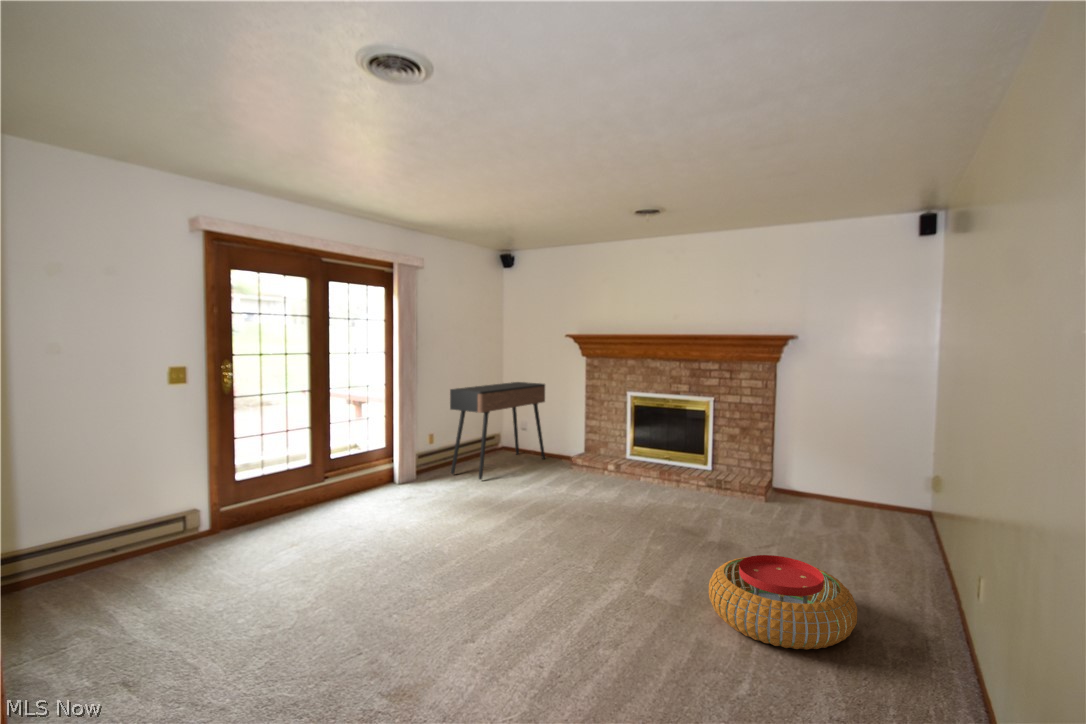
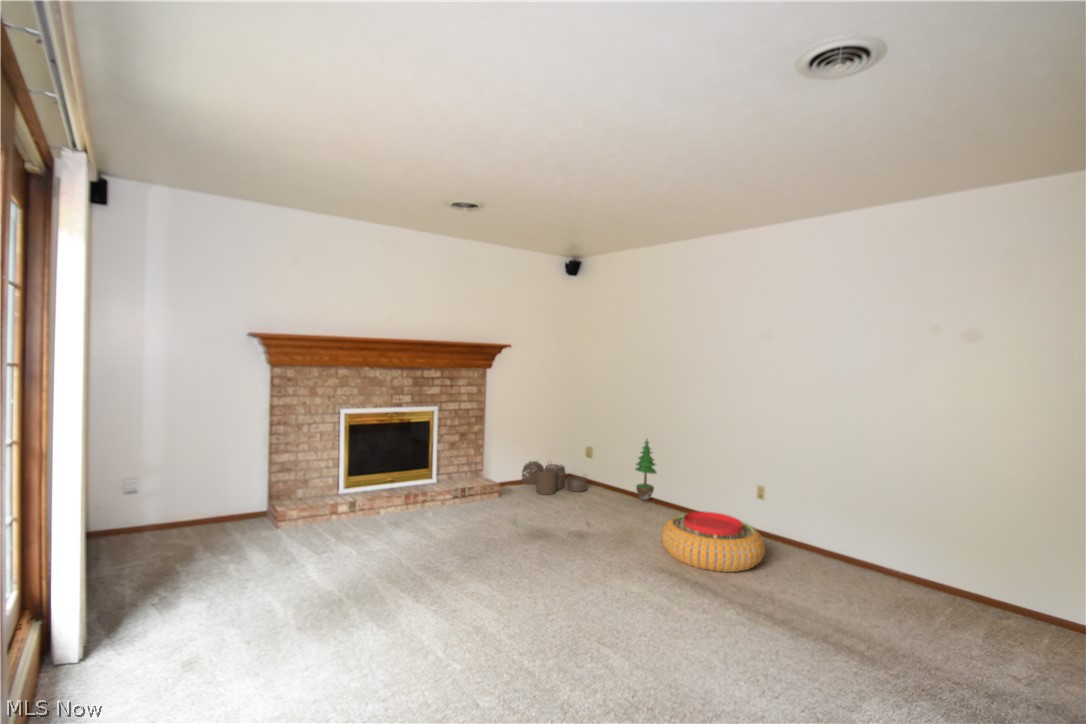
console table: present [450,382,545,480] -> none [141,412,235,607]
potted tree: none [900,472,941,567] -> present [635,439,656,500]
woven basket: none [801,477,880,530] -> present [522,461,587,494]

